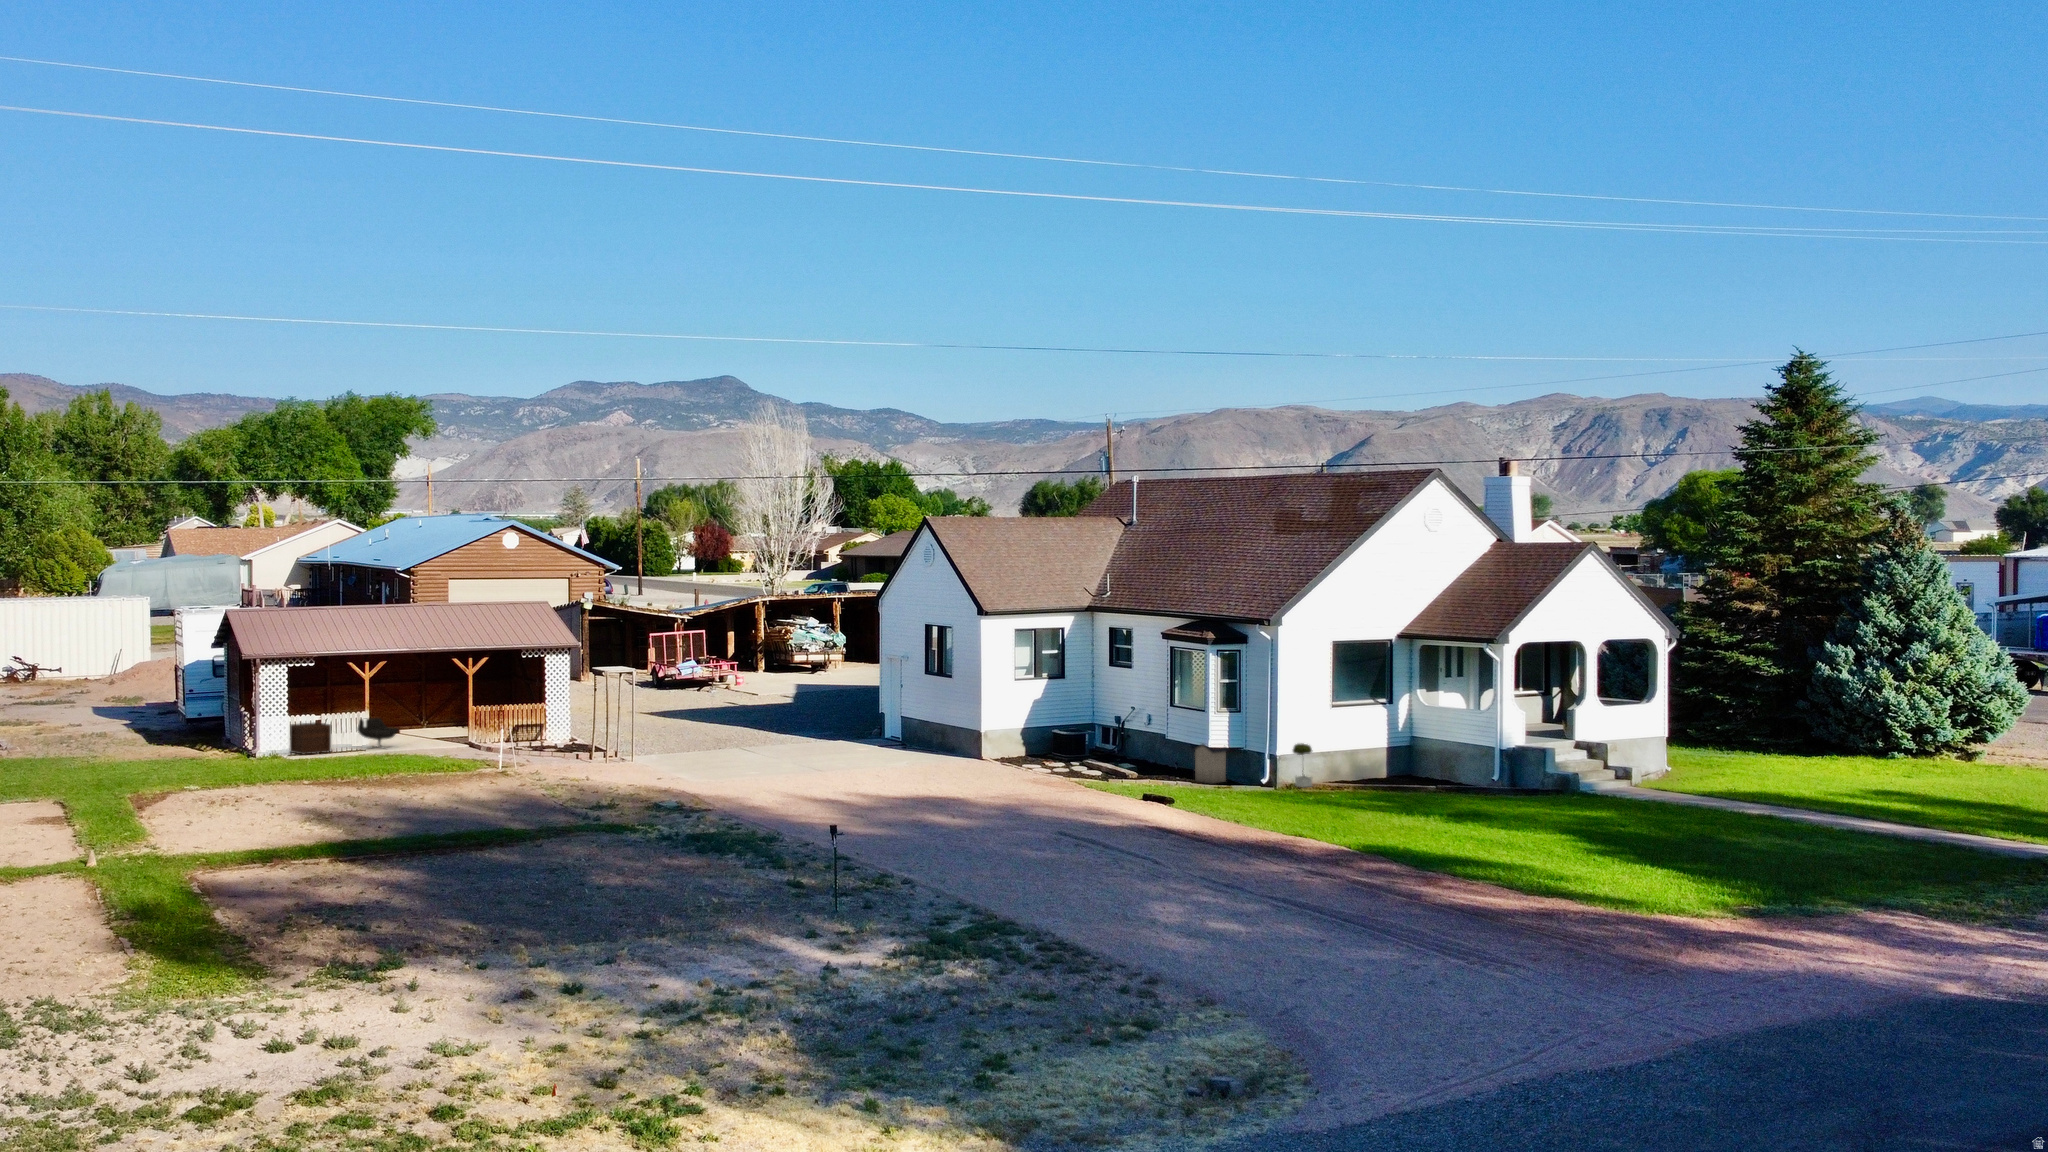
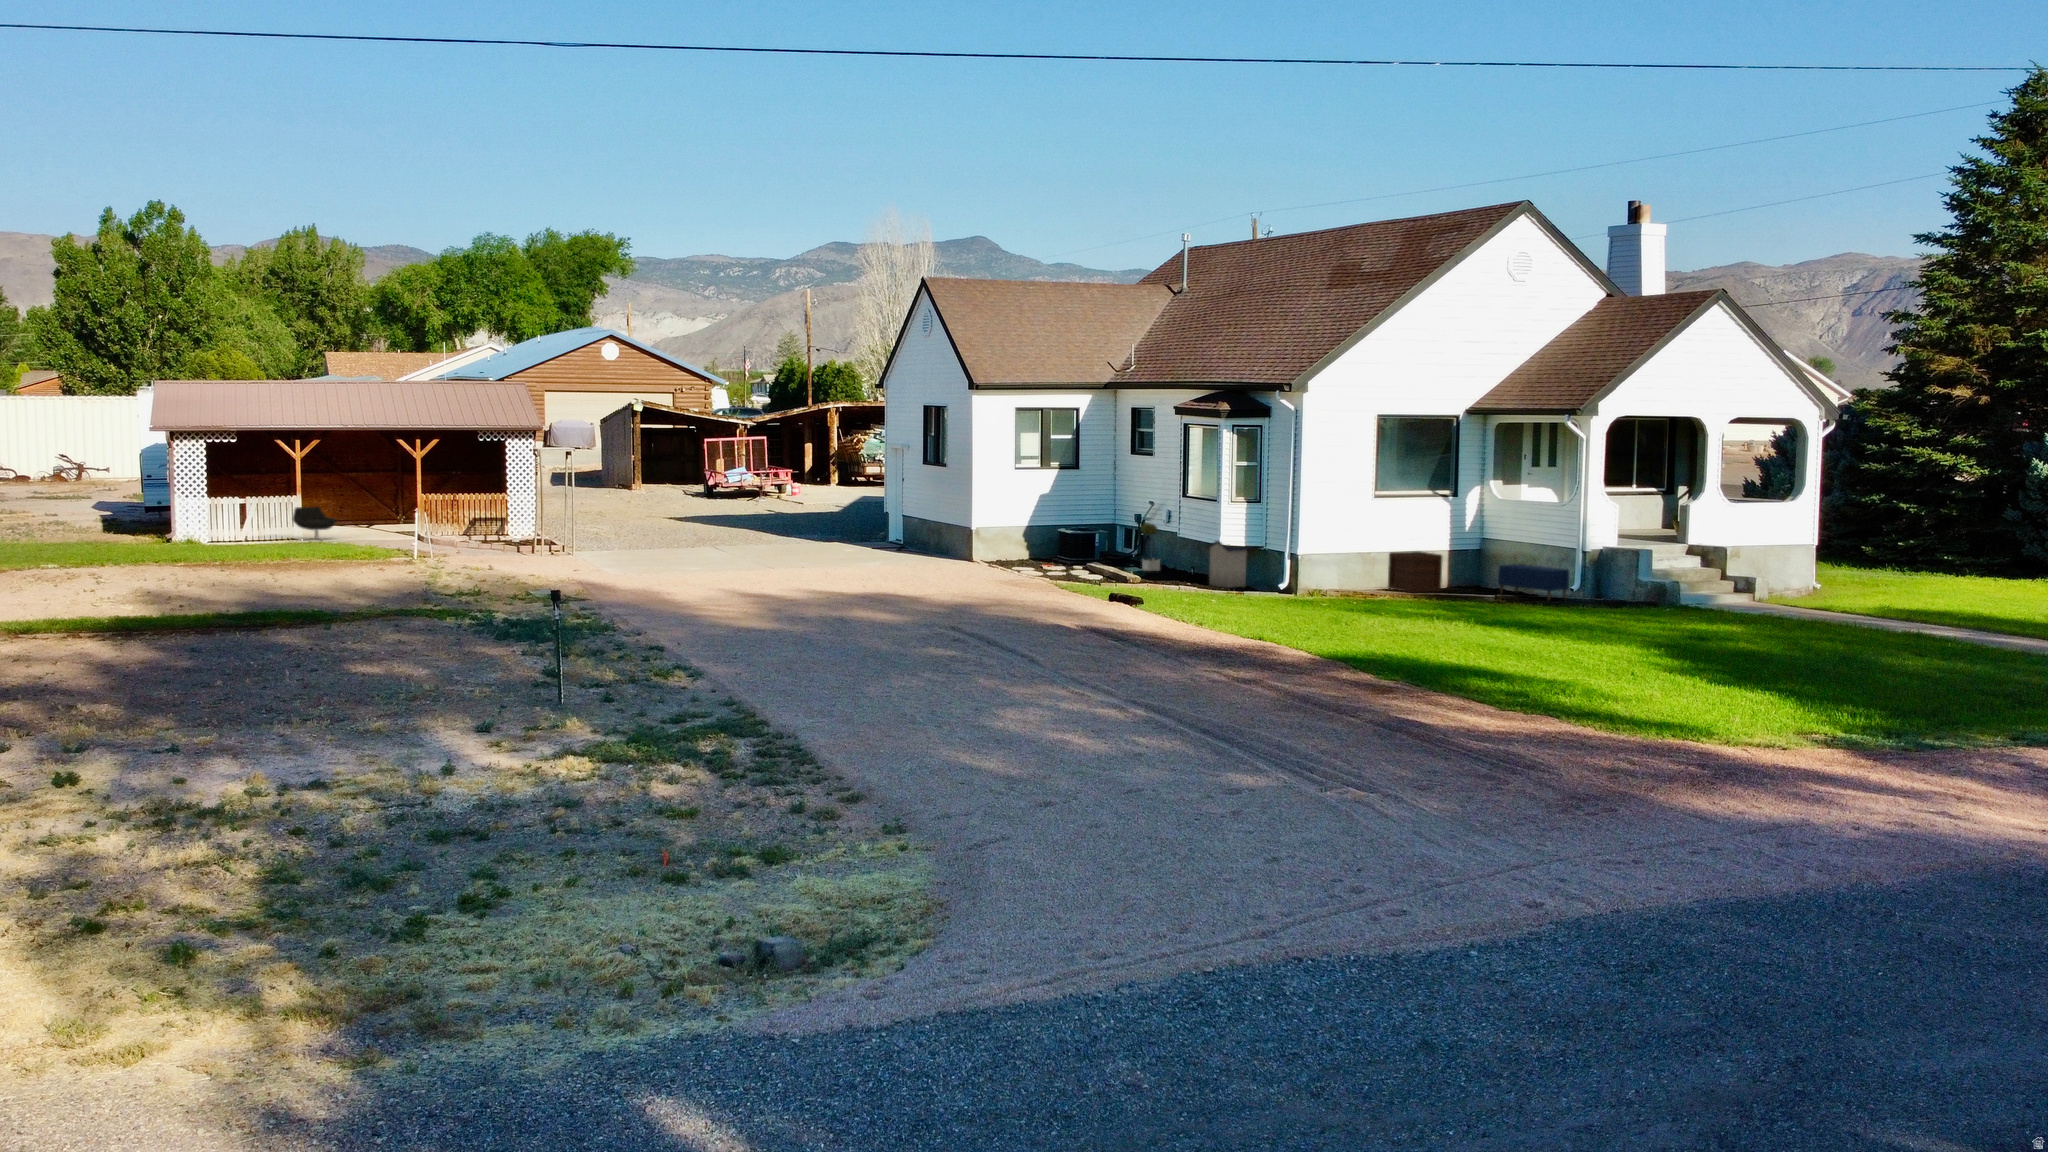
wooden crate: present [290,722,331,755] -> present [1388,551,1442,593]
potted tree: present [1293,743,1312,787] -> present [1141,523,1160,571]
bench: none [1431,759,1490,791] -> present [1498,564,1569,600]

